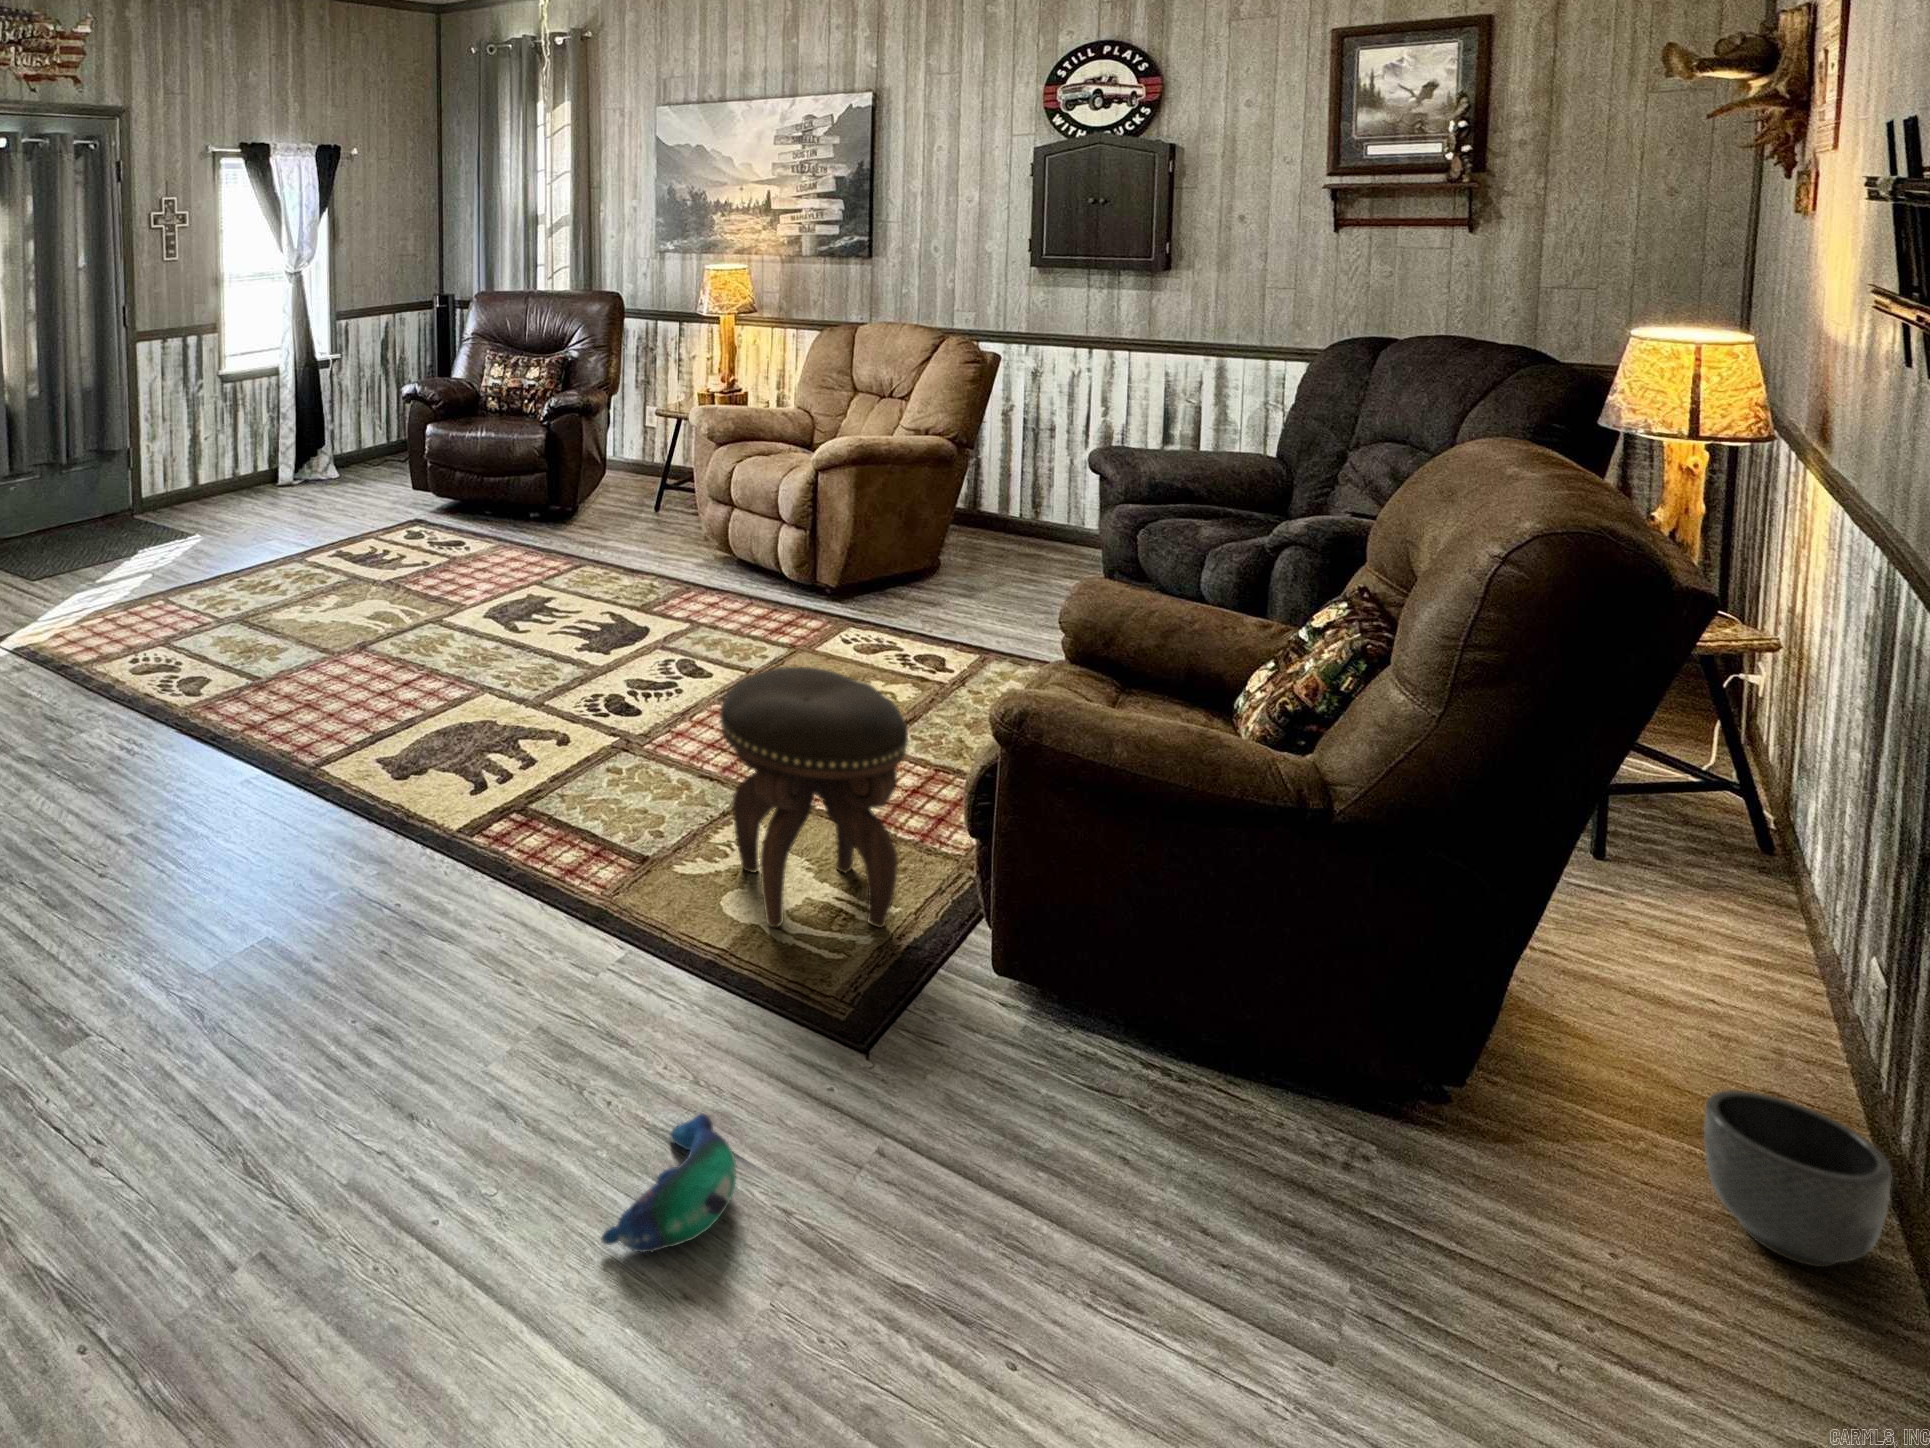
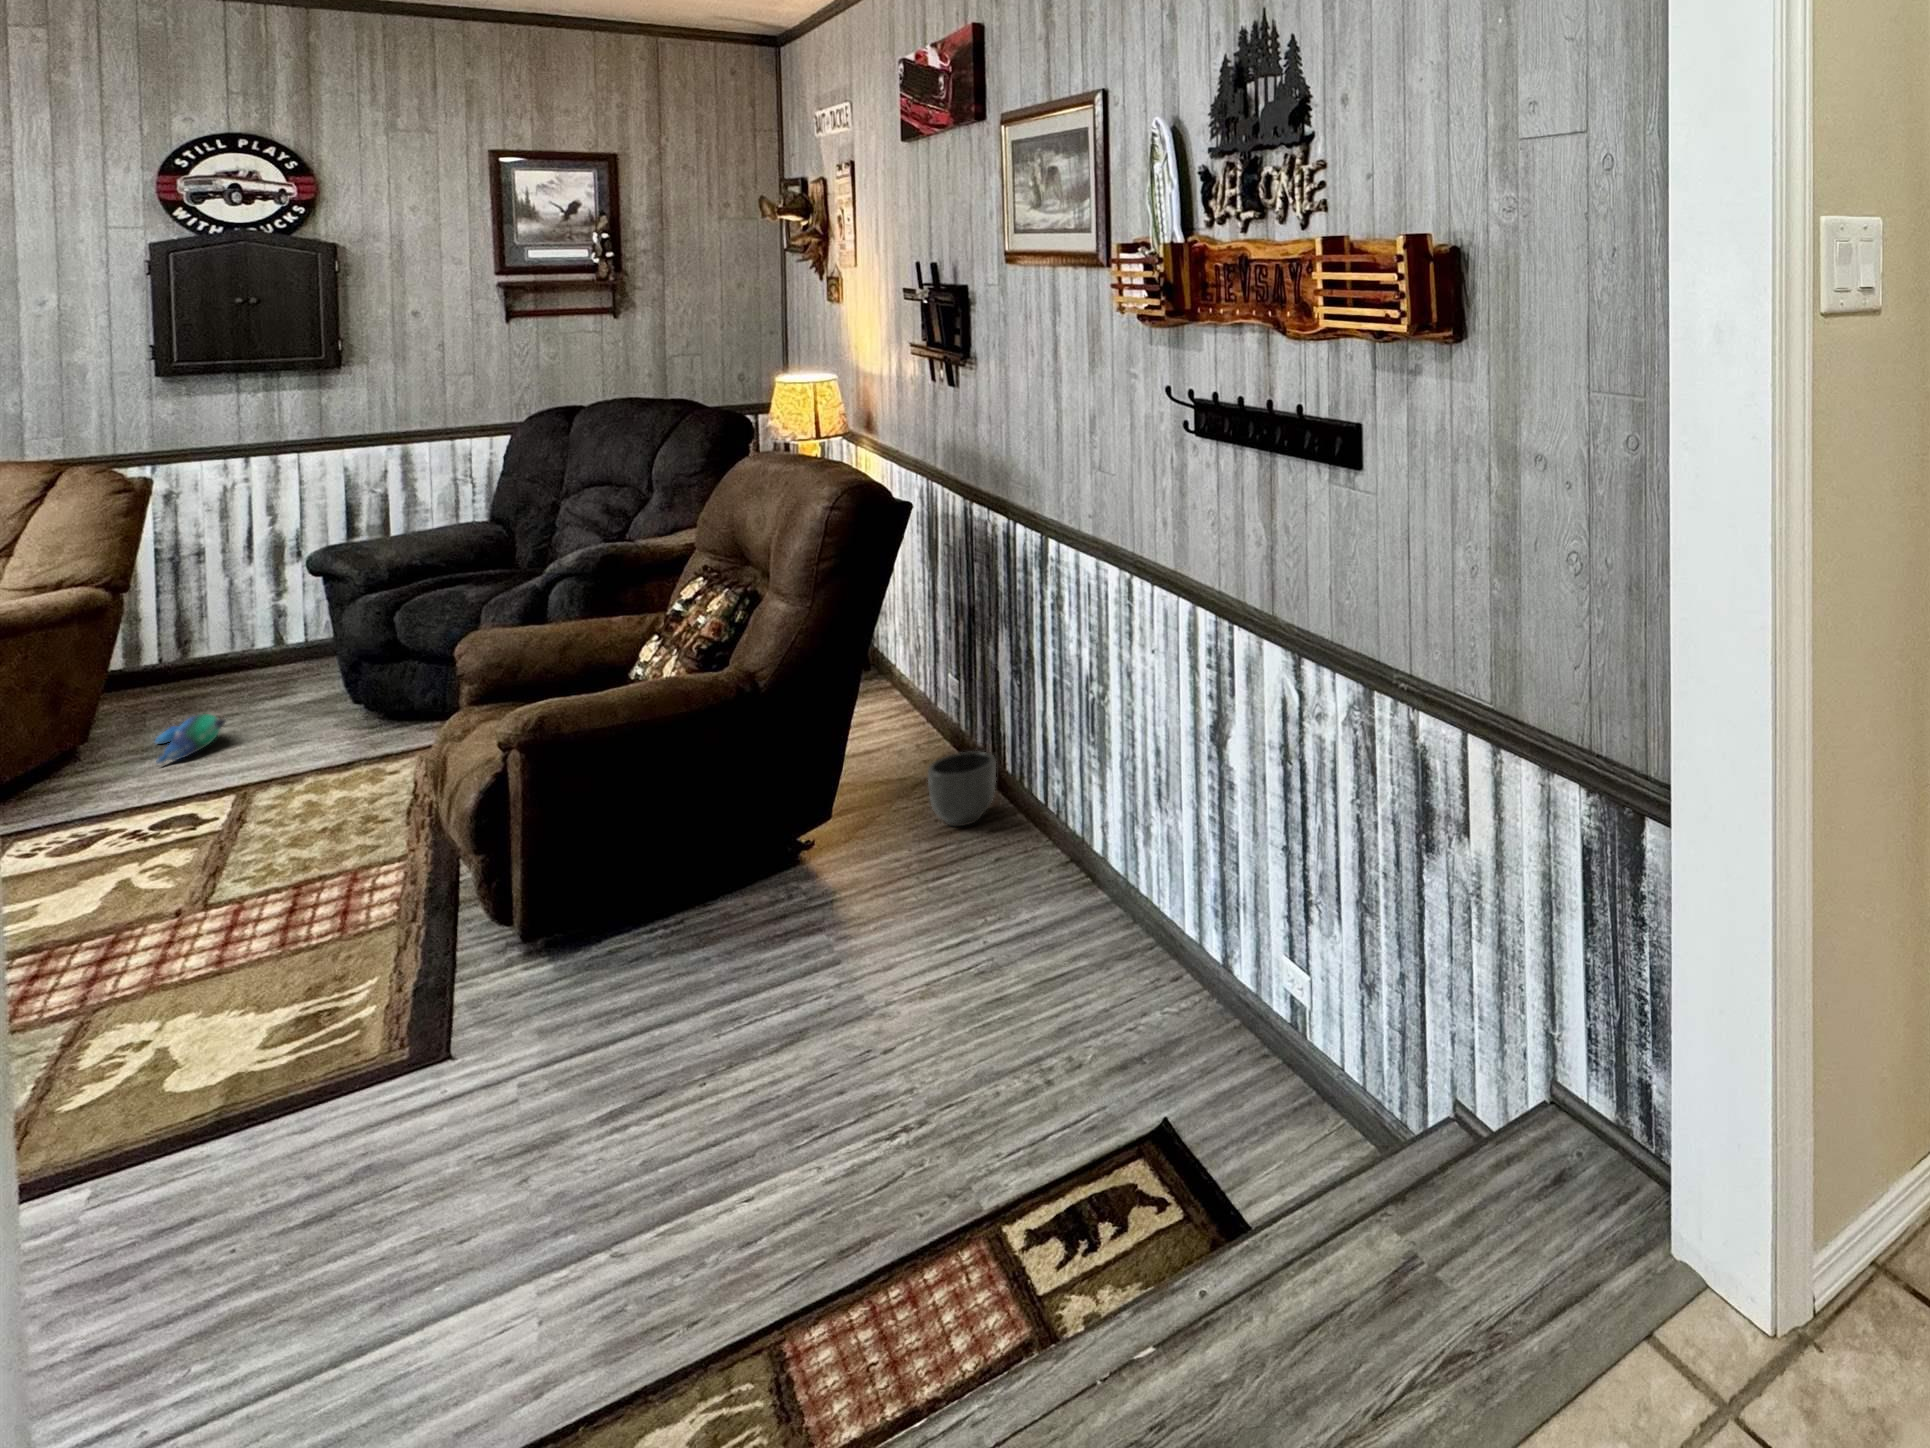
footstool: present [720,667,908,928] -> none [119,787,378,1068]
plush toy: present [601,1113,736,1252] -> present [155,714,225,764]

